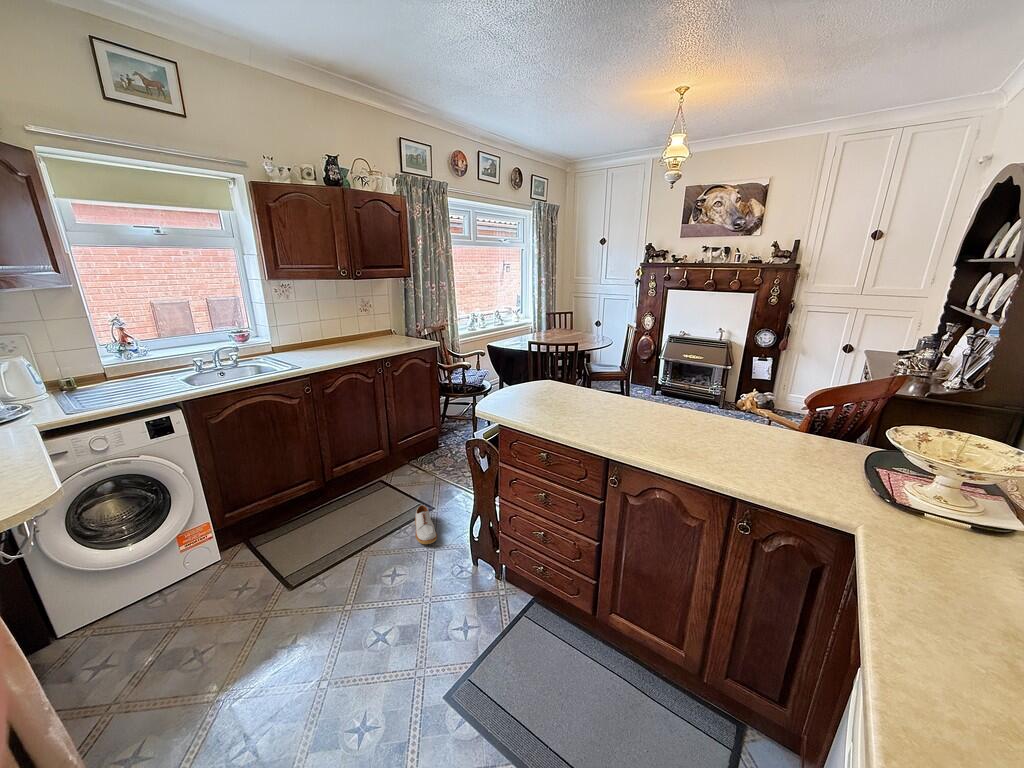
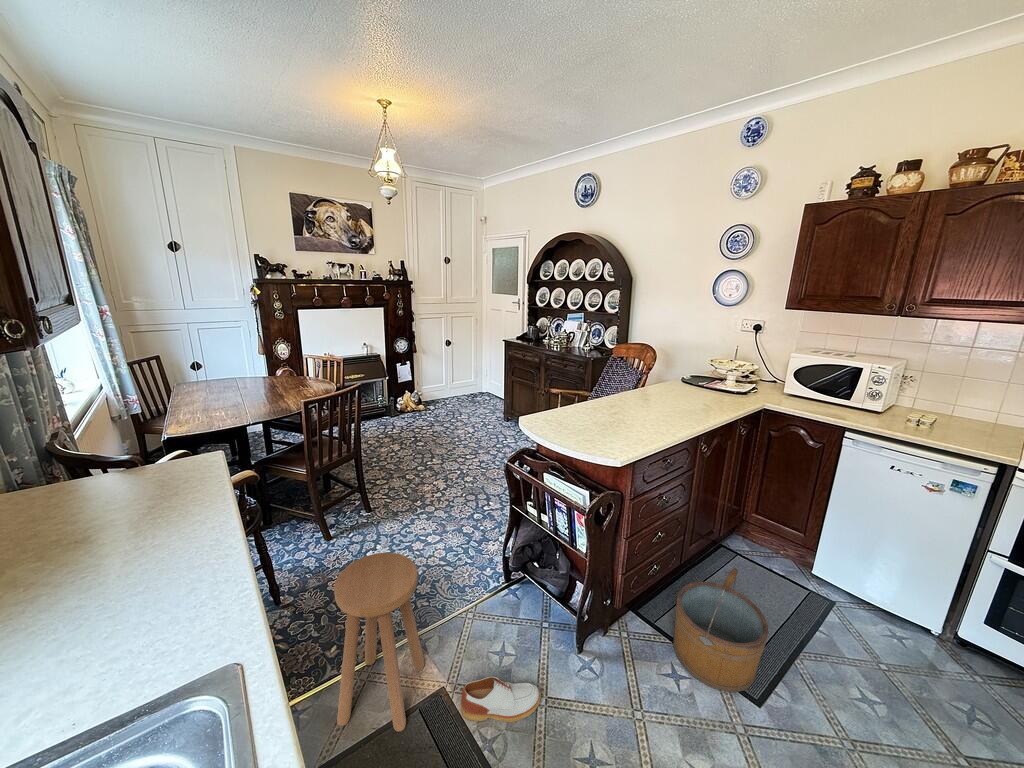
stool: none [402,415,448,502] -> present [334,553,424,731]
bucket: none [451,577,539,705] -> present [674,568,768,692]

